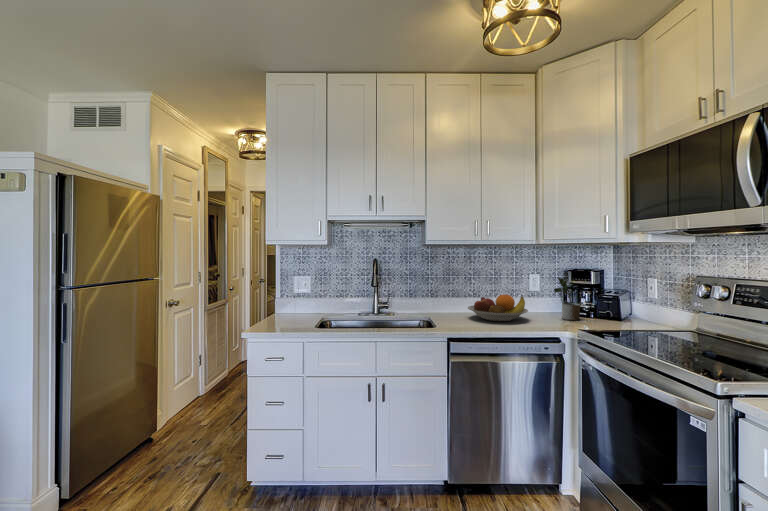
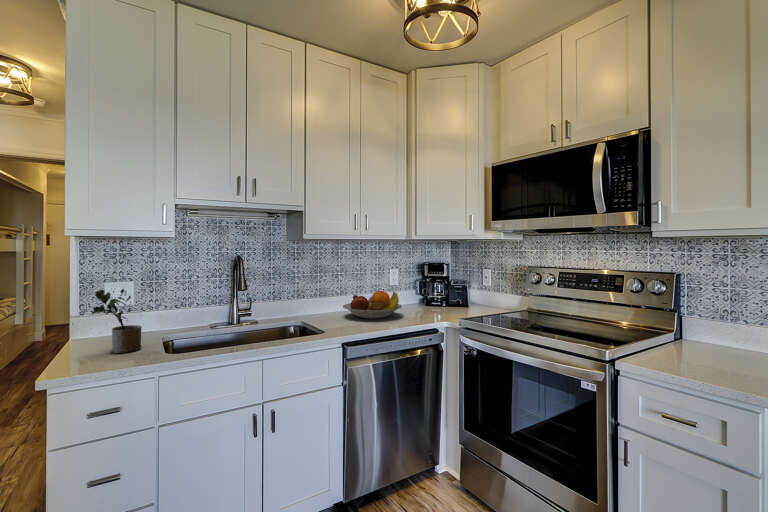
potted plant: present [554,278,580,320] -> present [92,289,142,353]

